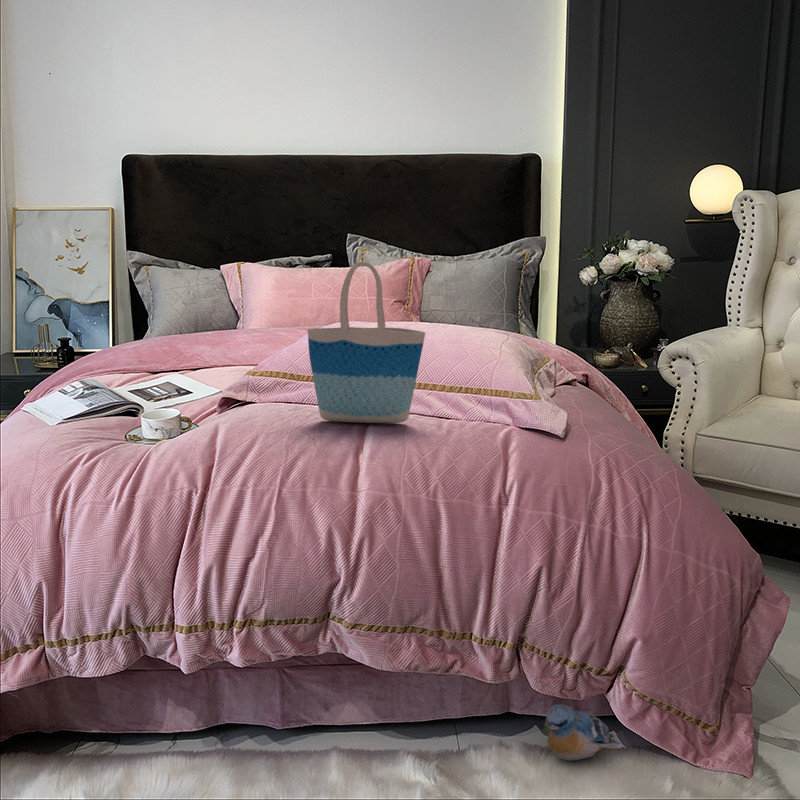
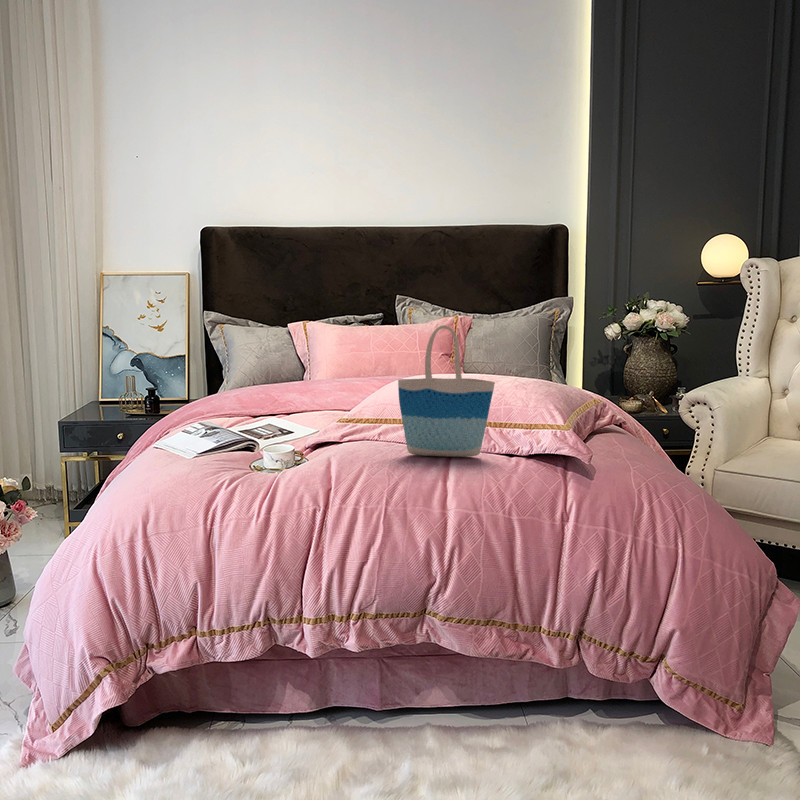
plush toy: present [544,704,622,761] -> none [600,688,665,735]

